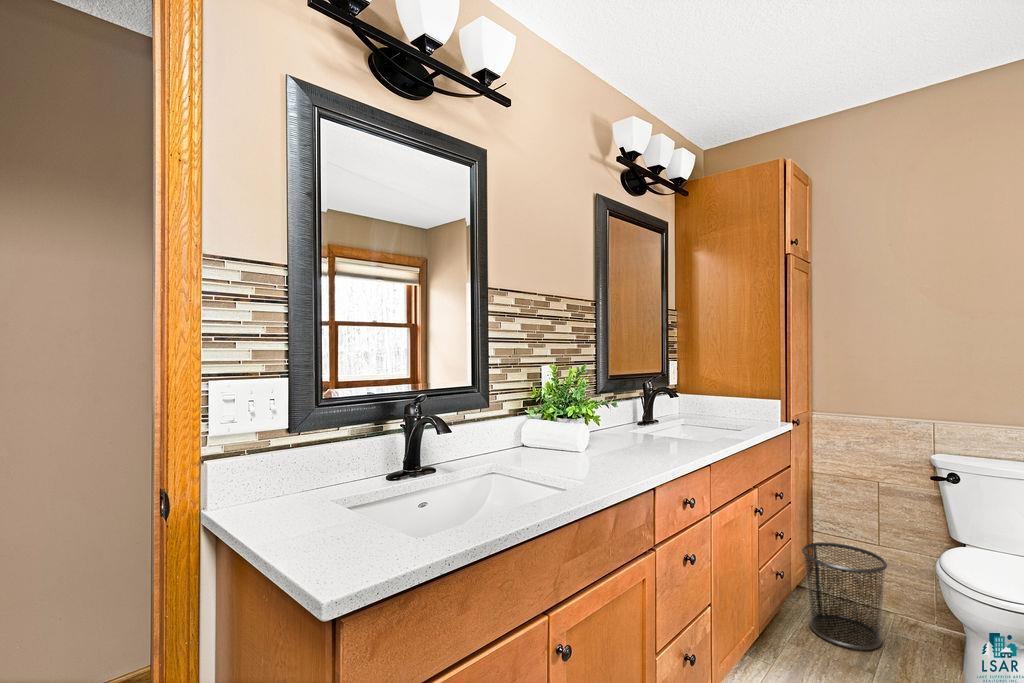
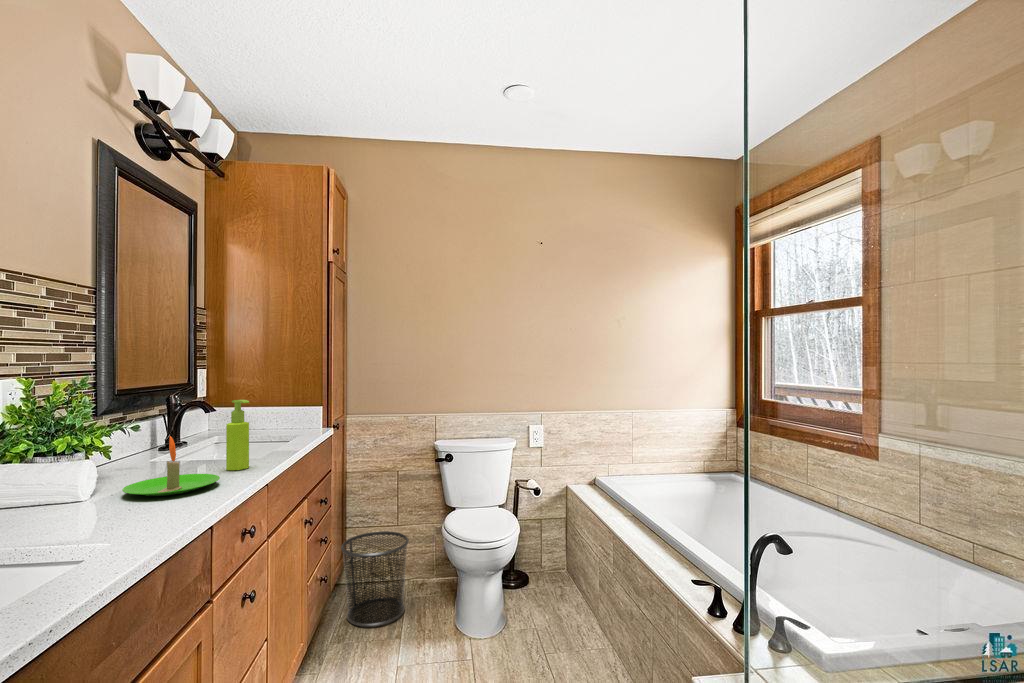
soap dispenser: none [677,389,696,449] -> present [226,400,249,470]
candle: none [604,413,668,458] -> present [122,436,220,496]

